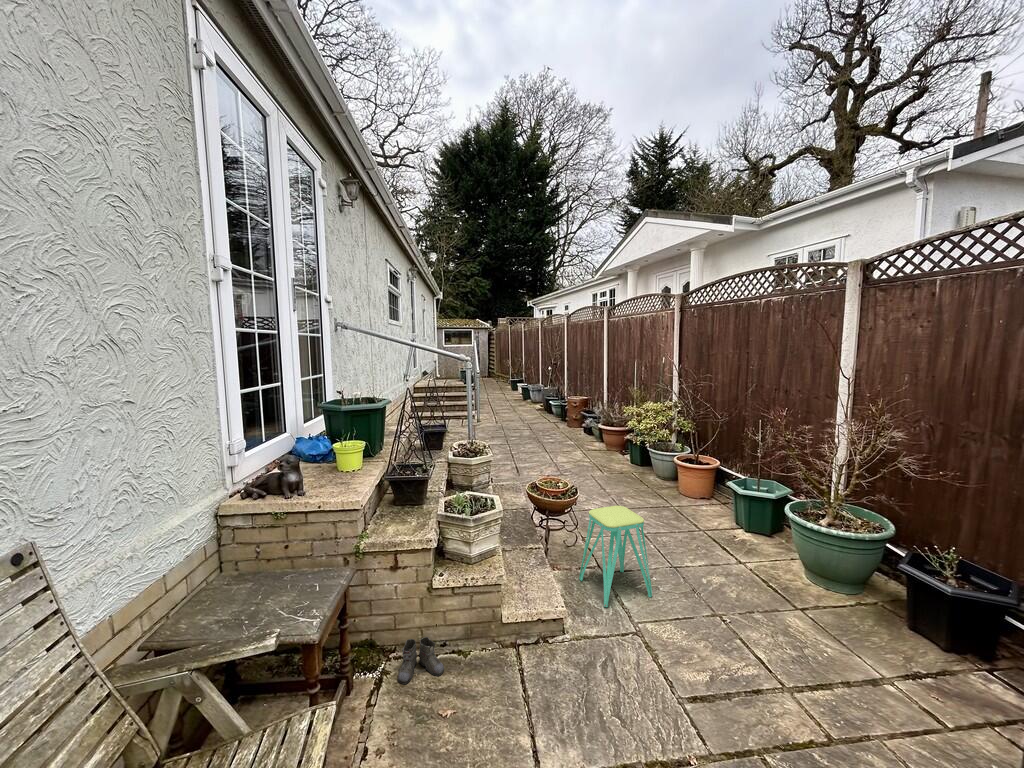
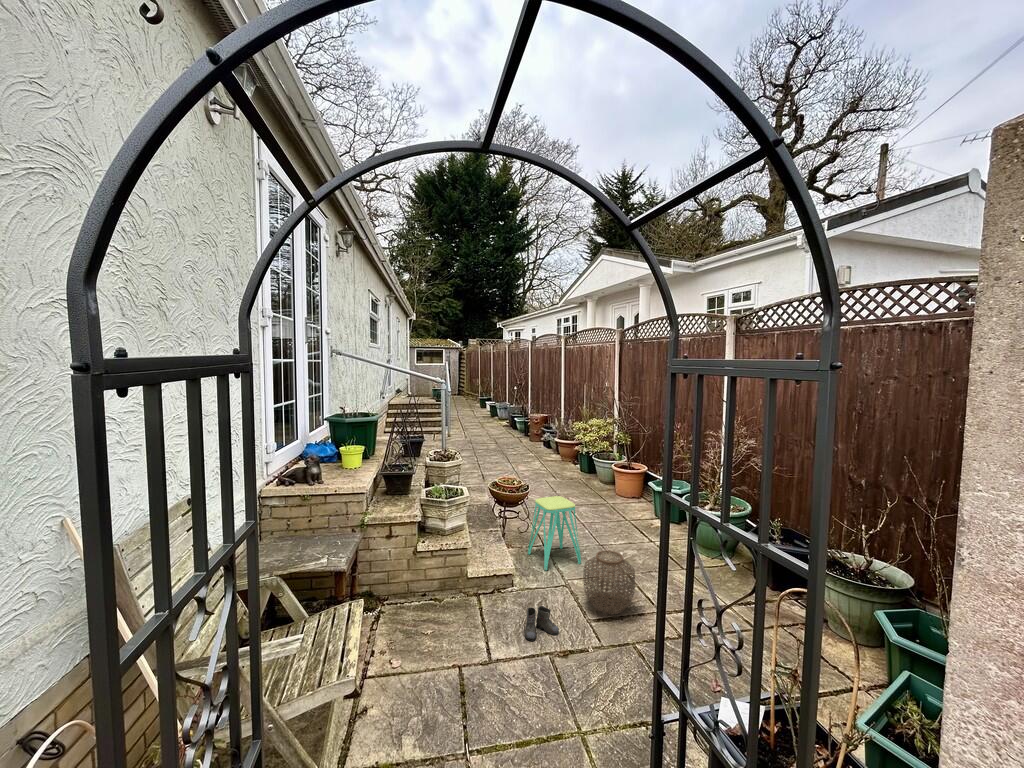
woven basket: none [667,593,747,689] -> present [583,550,635,614]
boots: present [398,637,444,684] -> present [525,606,559,641]

